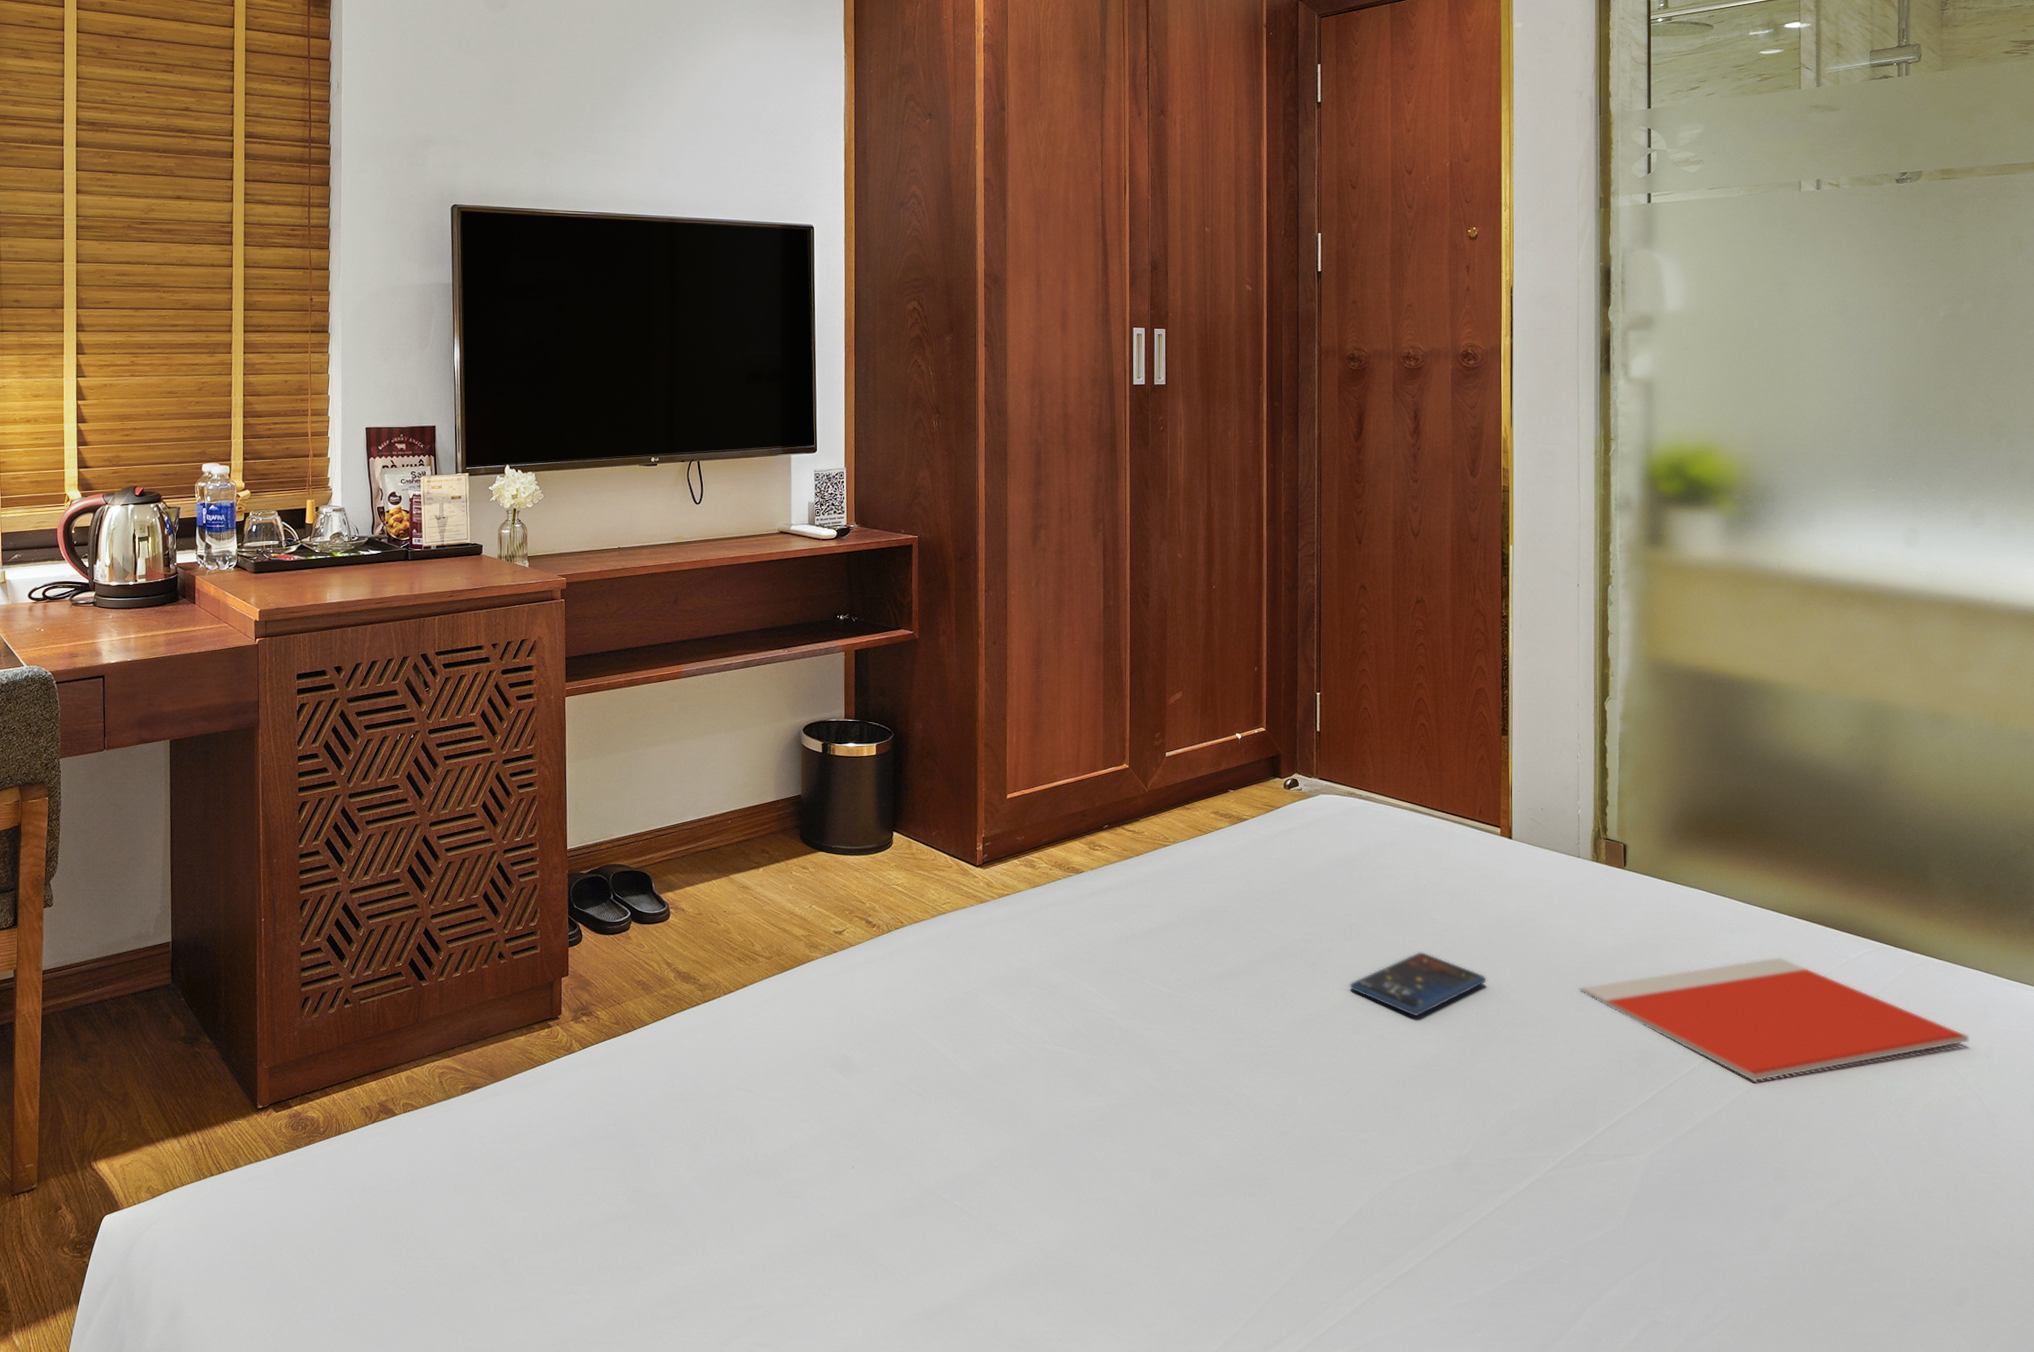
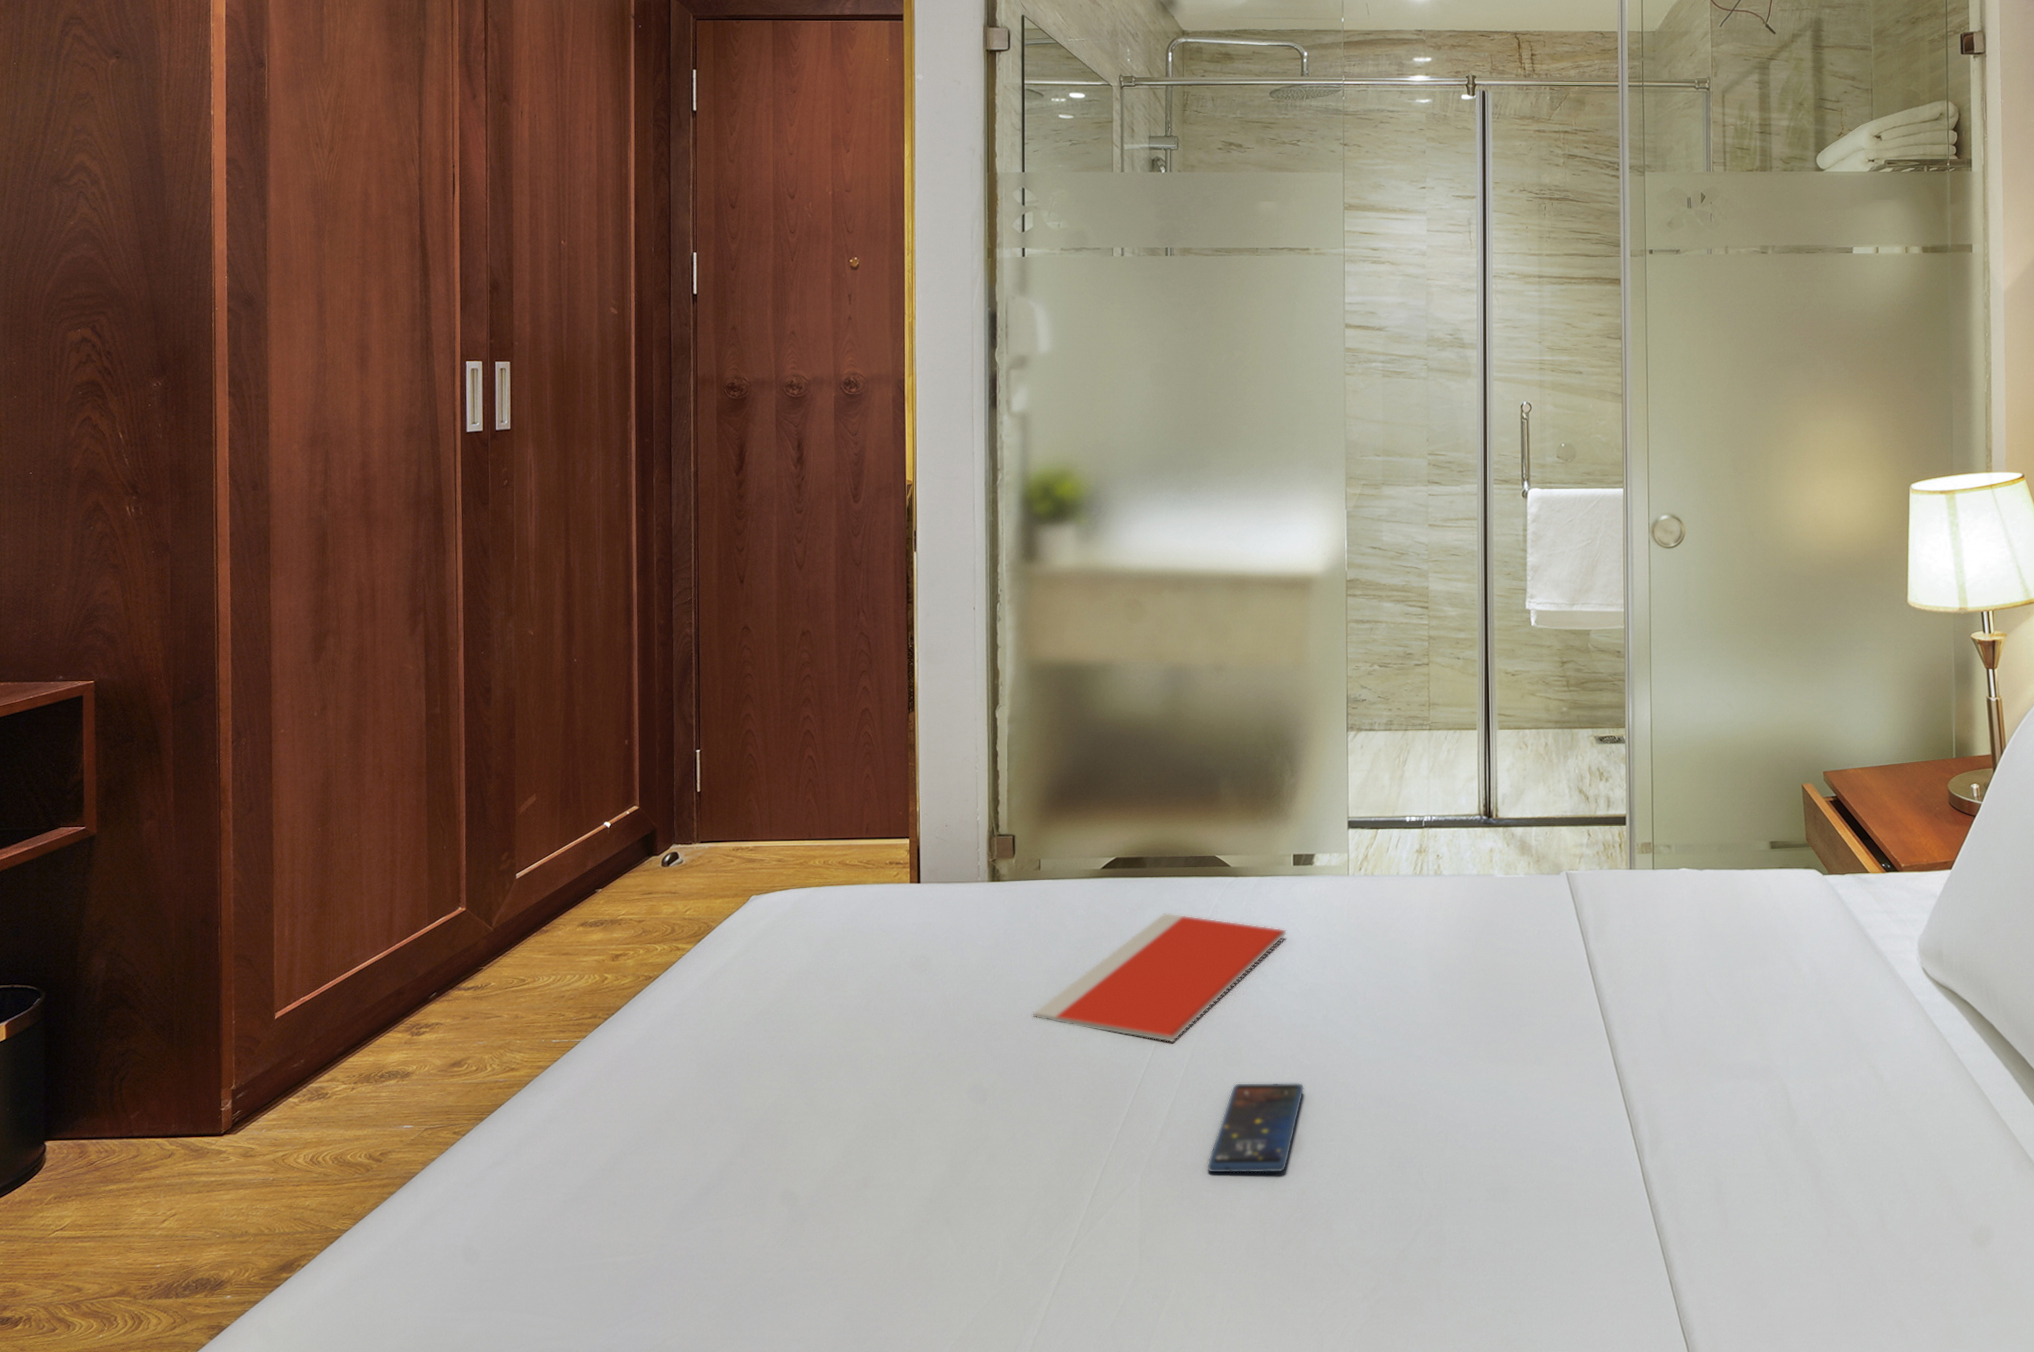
smartphone: present [1351,953,1486,1015] -> present [1208,1084,1303,1172]

